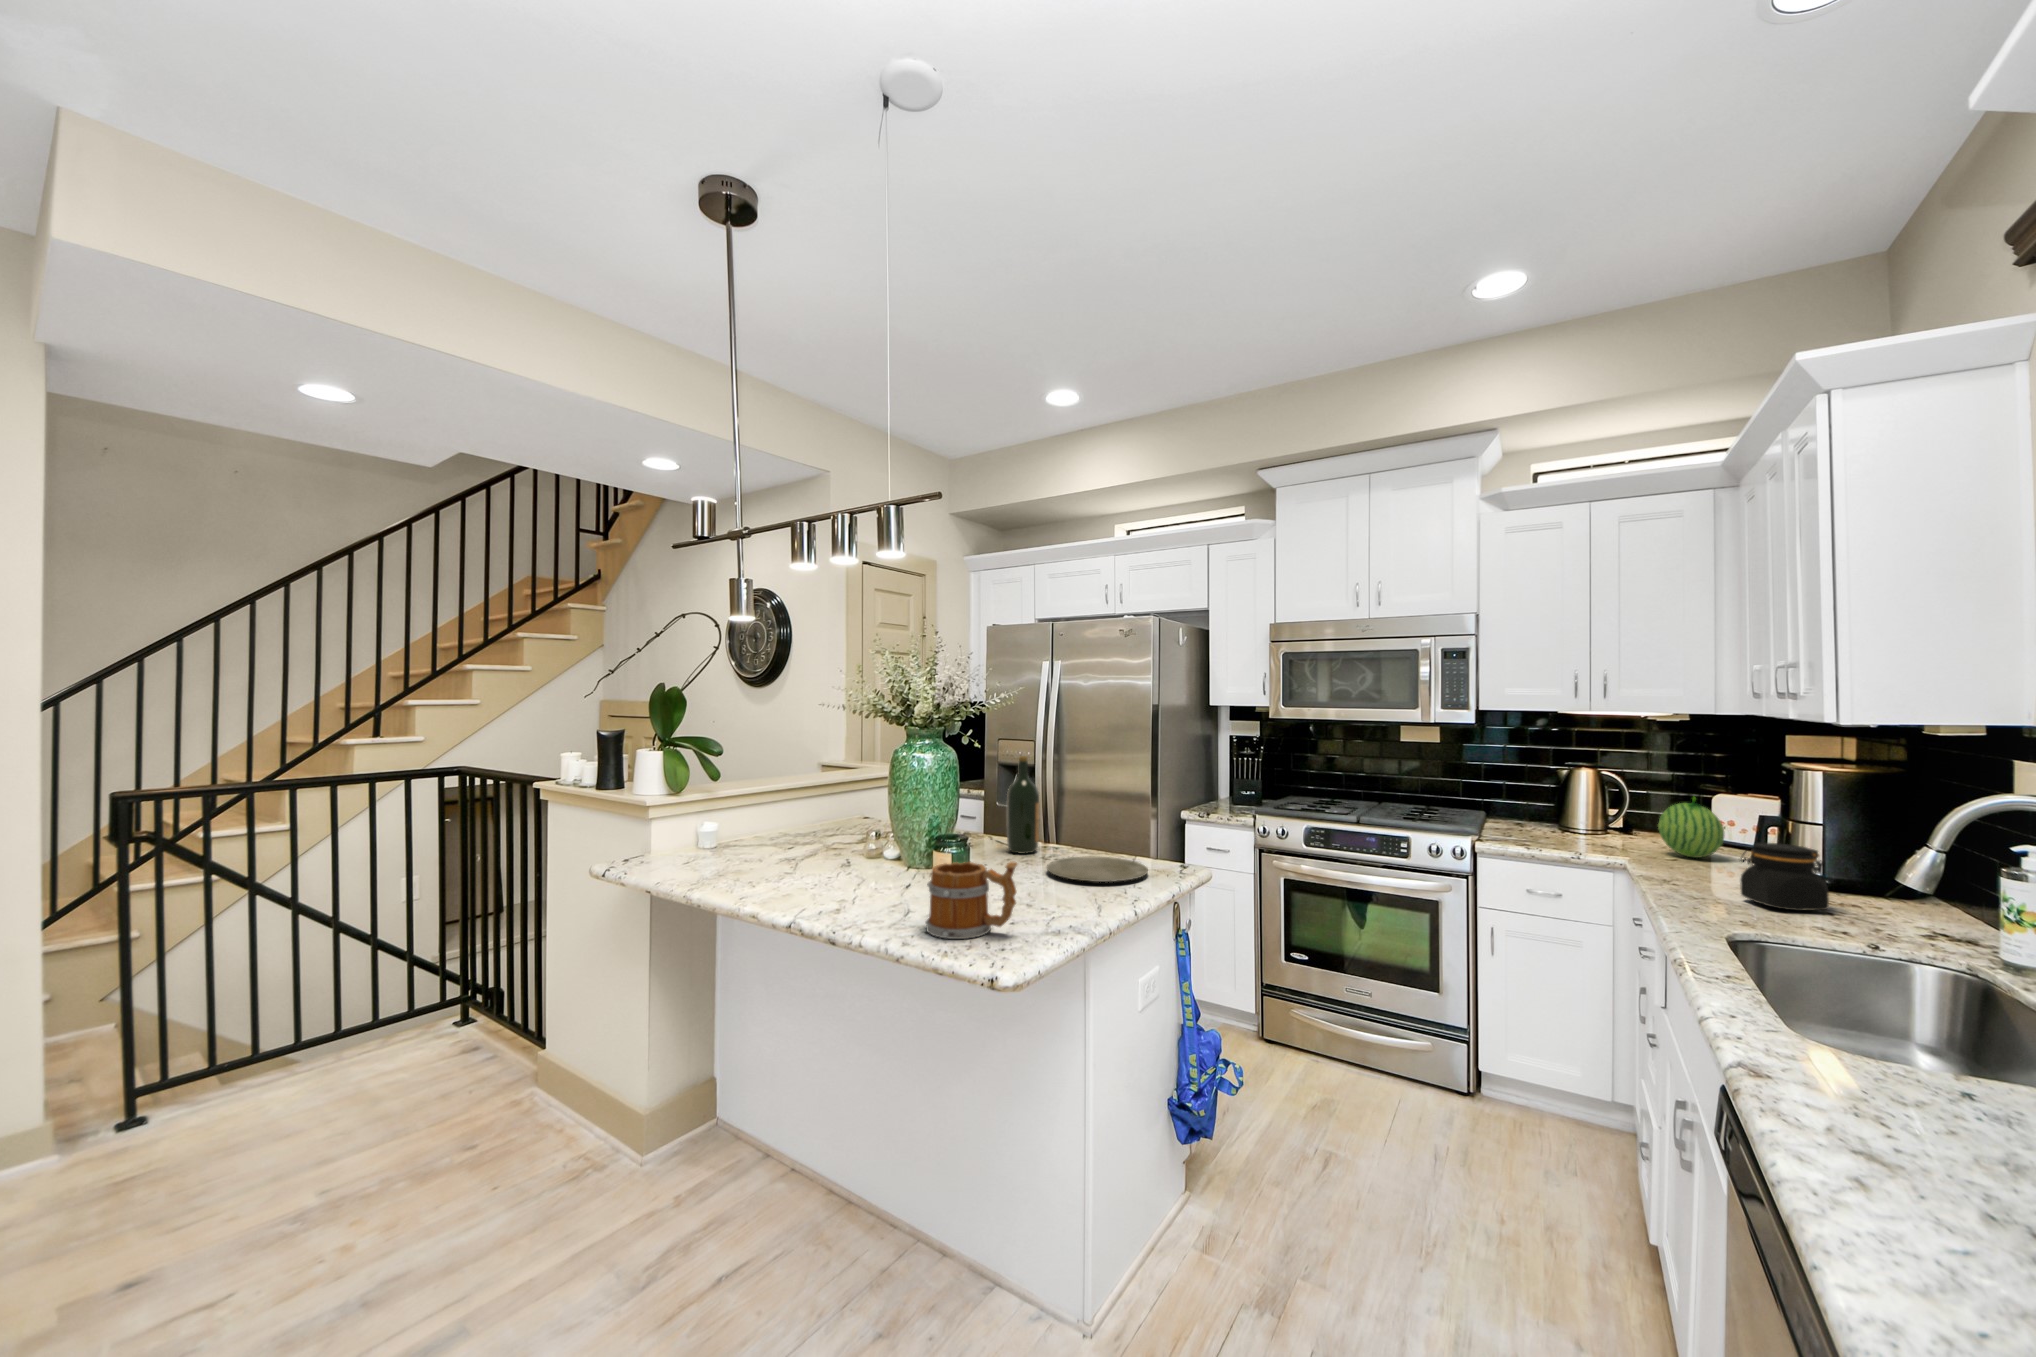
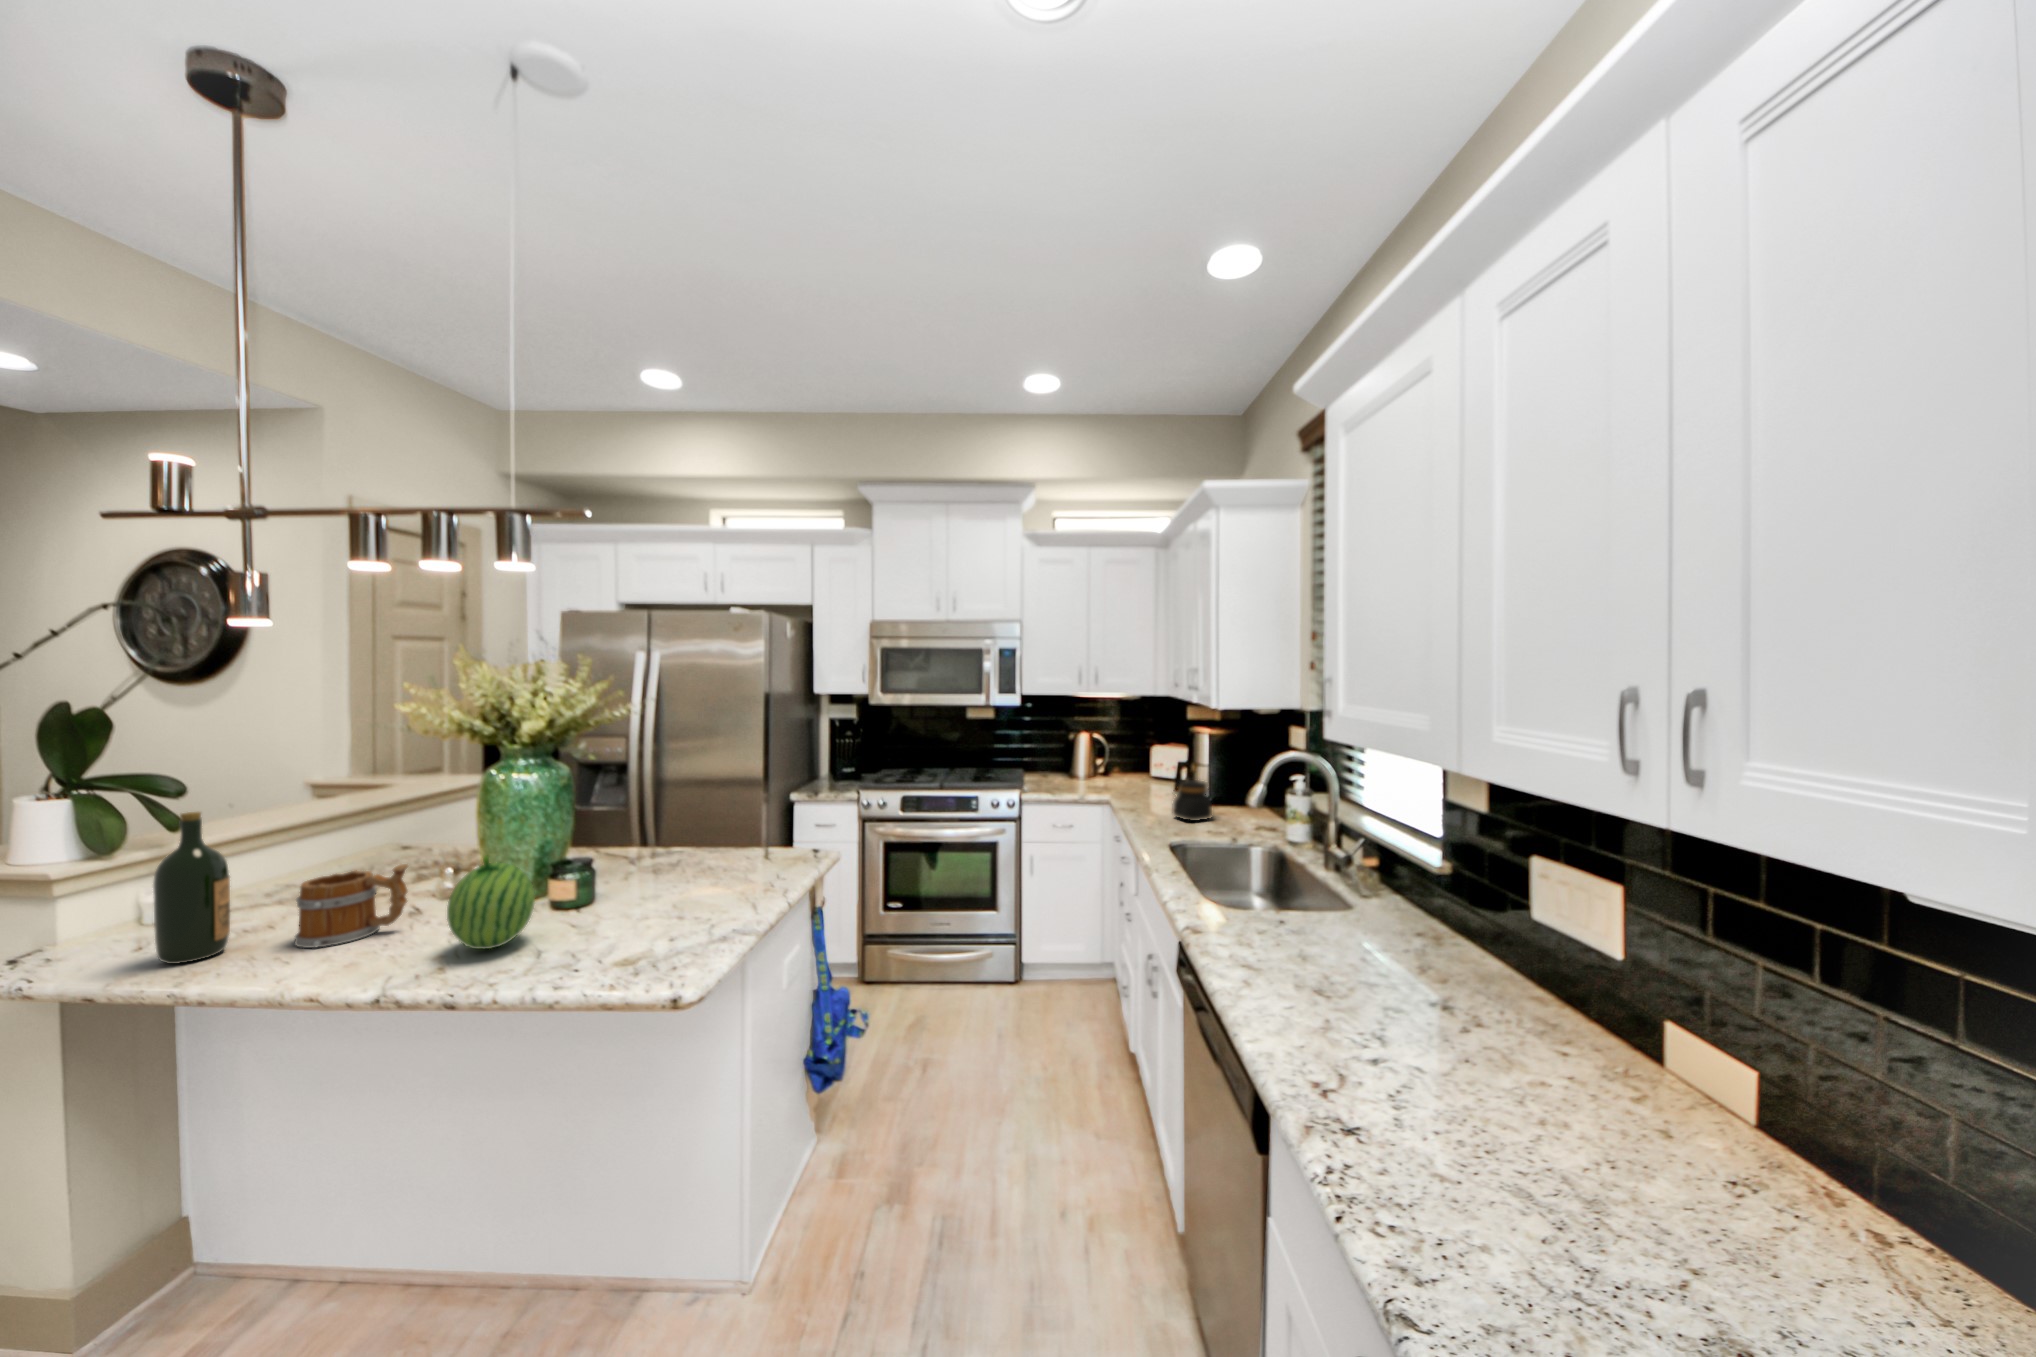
wine bottle: present [1007,756,1040,854] -> present [153,812,230,964]
fruit: present [1658,797,1724,858] -> present [447,856,535,949]
plate: present [1047,856,1148,882] -> none [683,852,787,881]
mug: present [925,862,1017,939] -> present [295,864,408,948]

